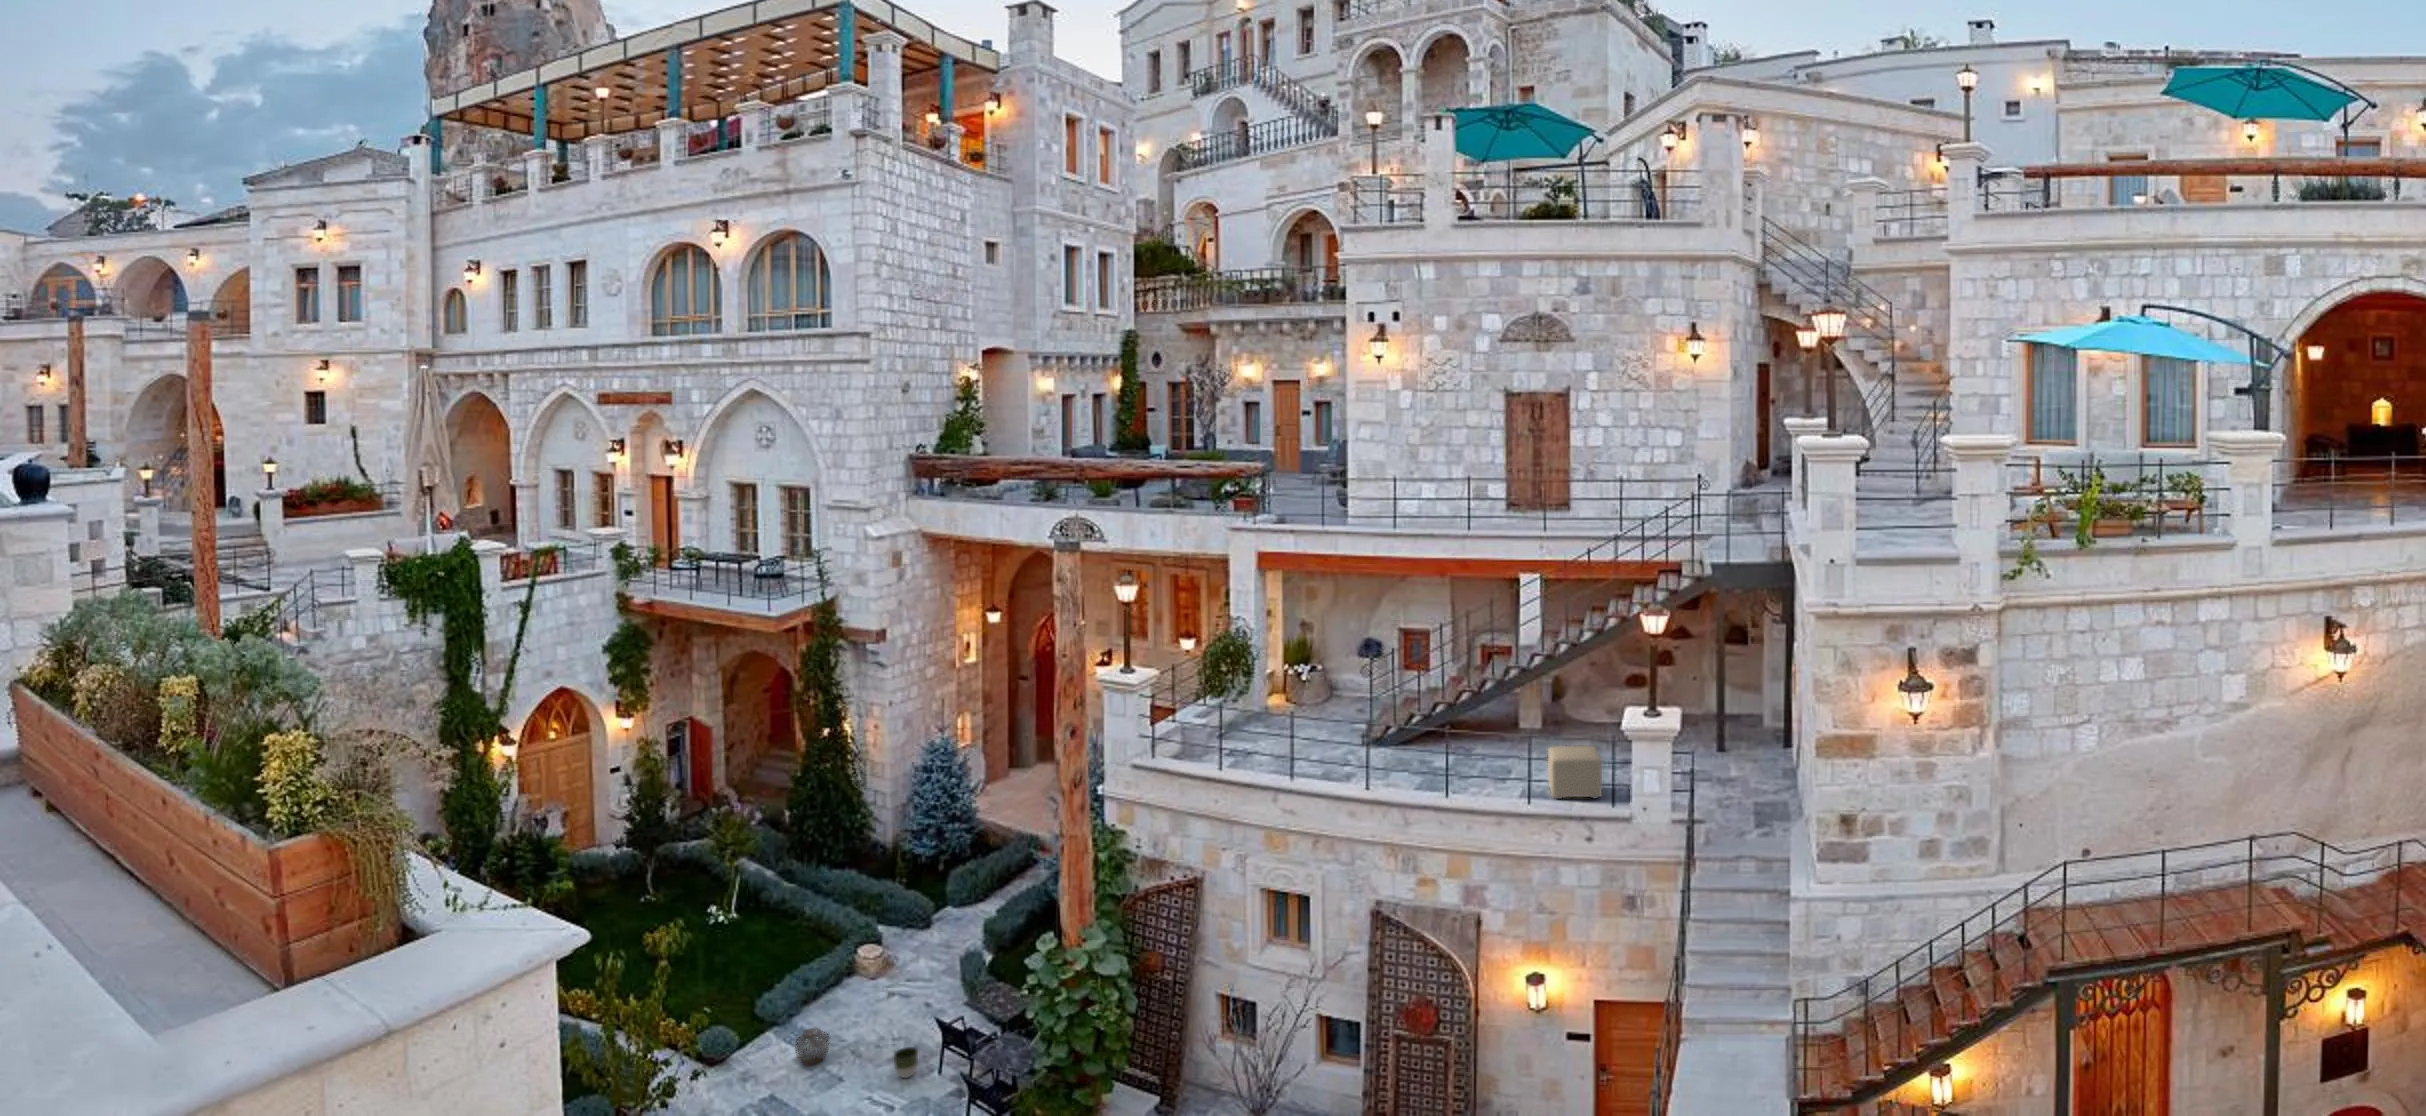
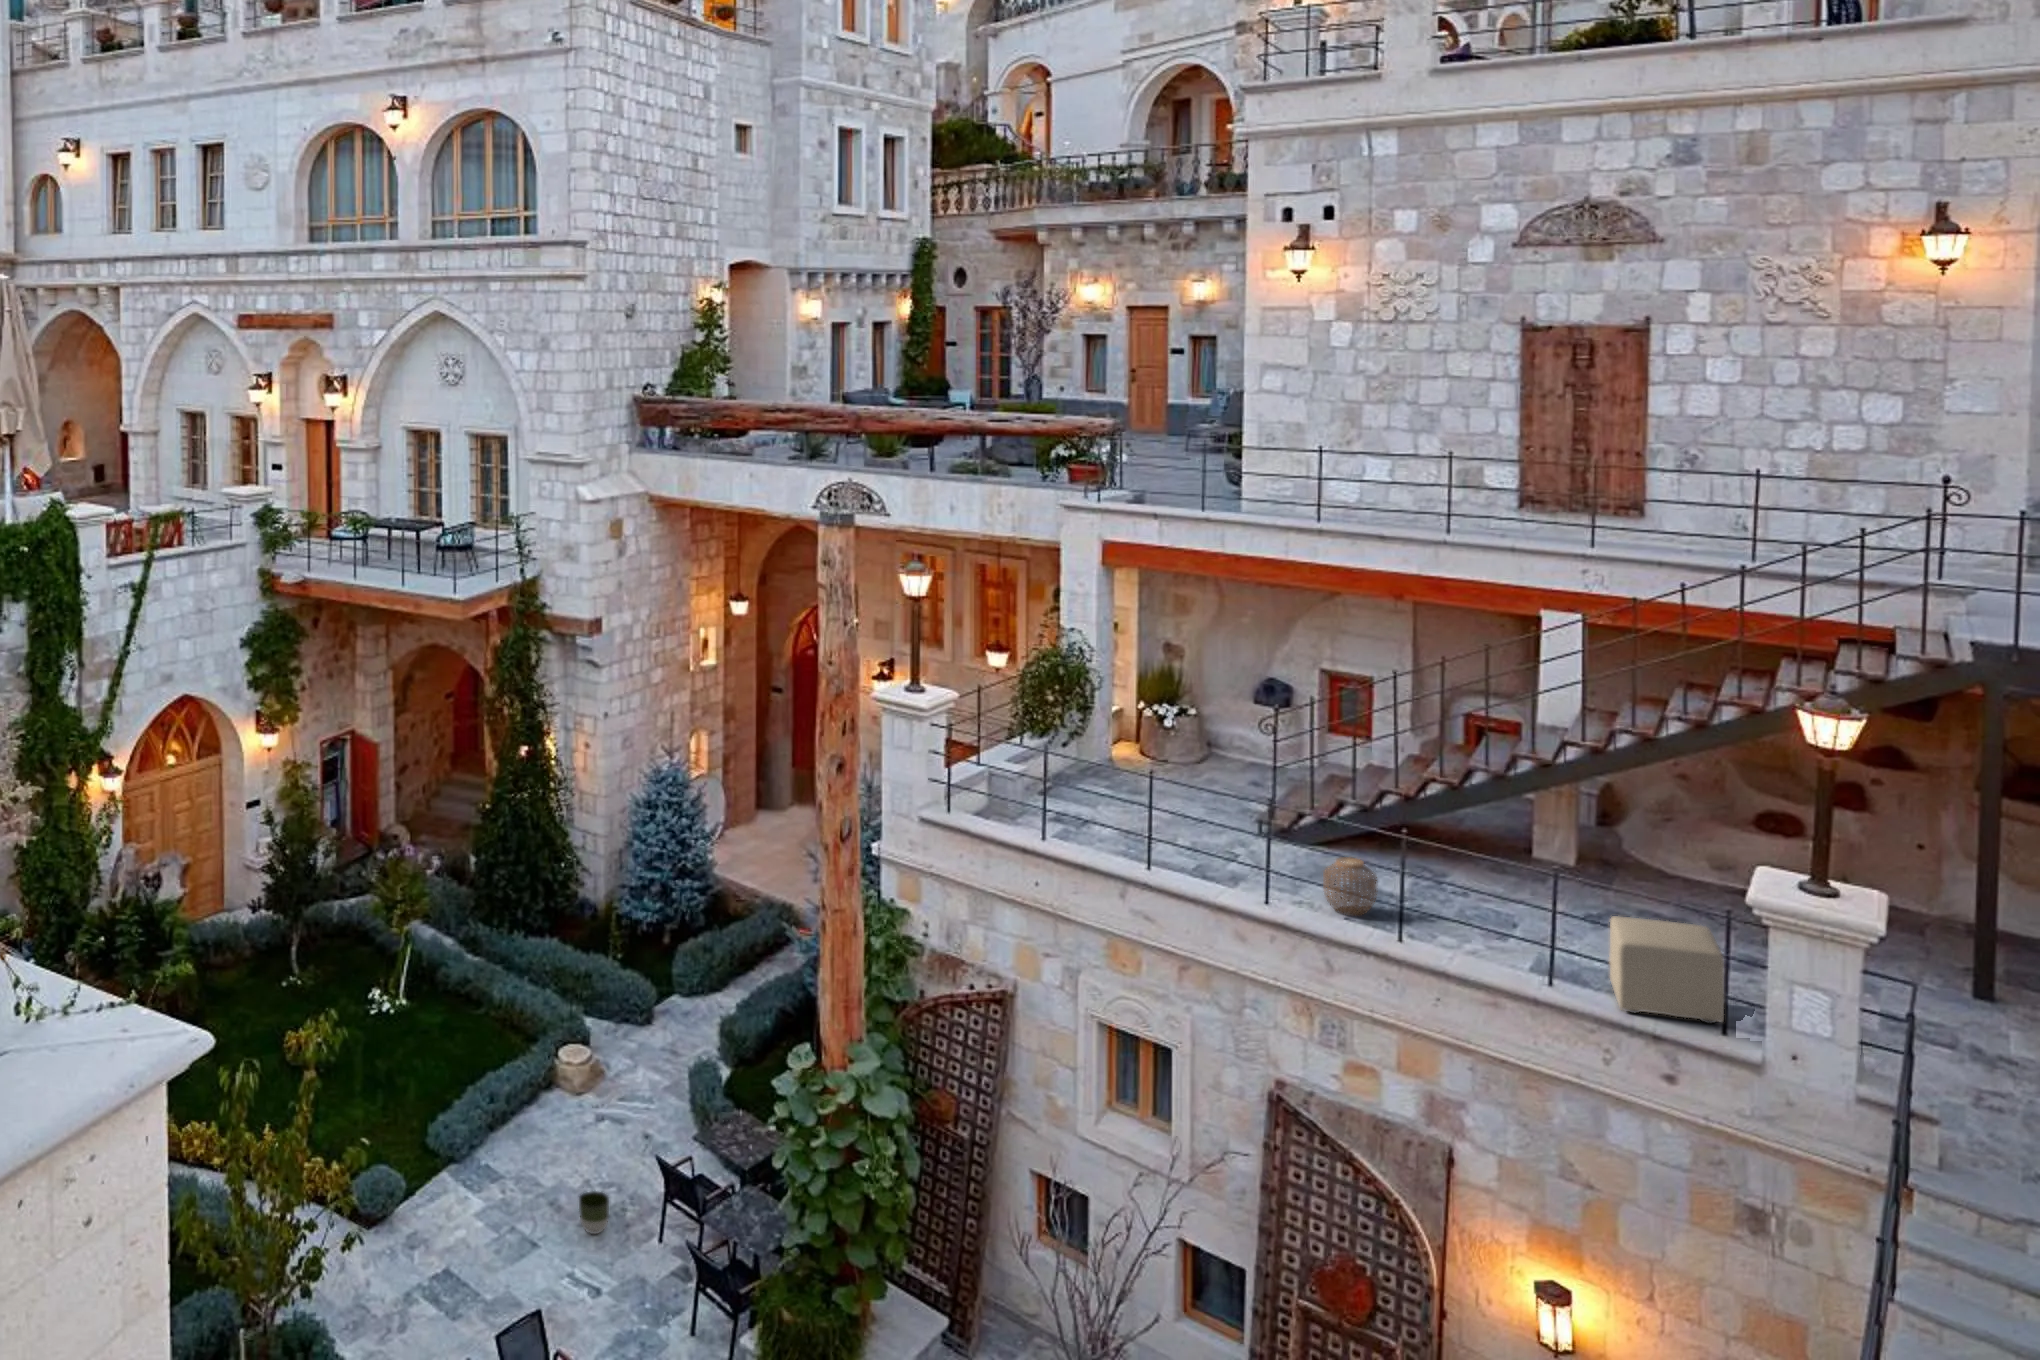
woven basket: present [795,1028,829,1065] -> present [1323,857,1377,916]

